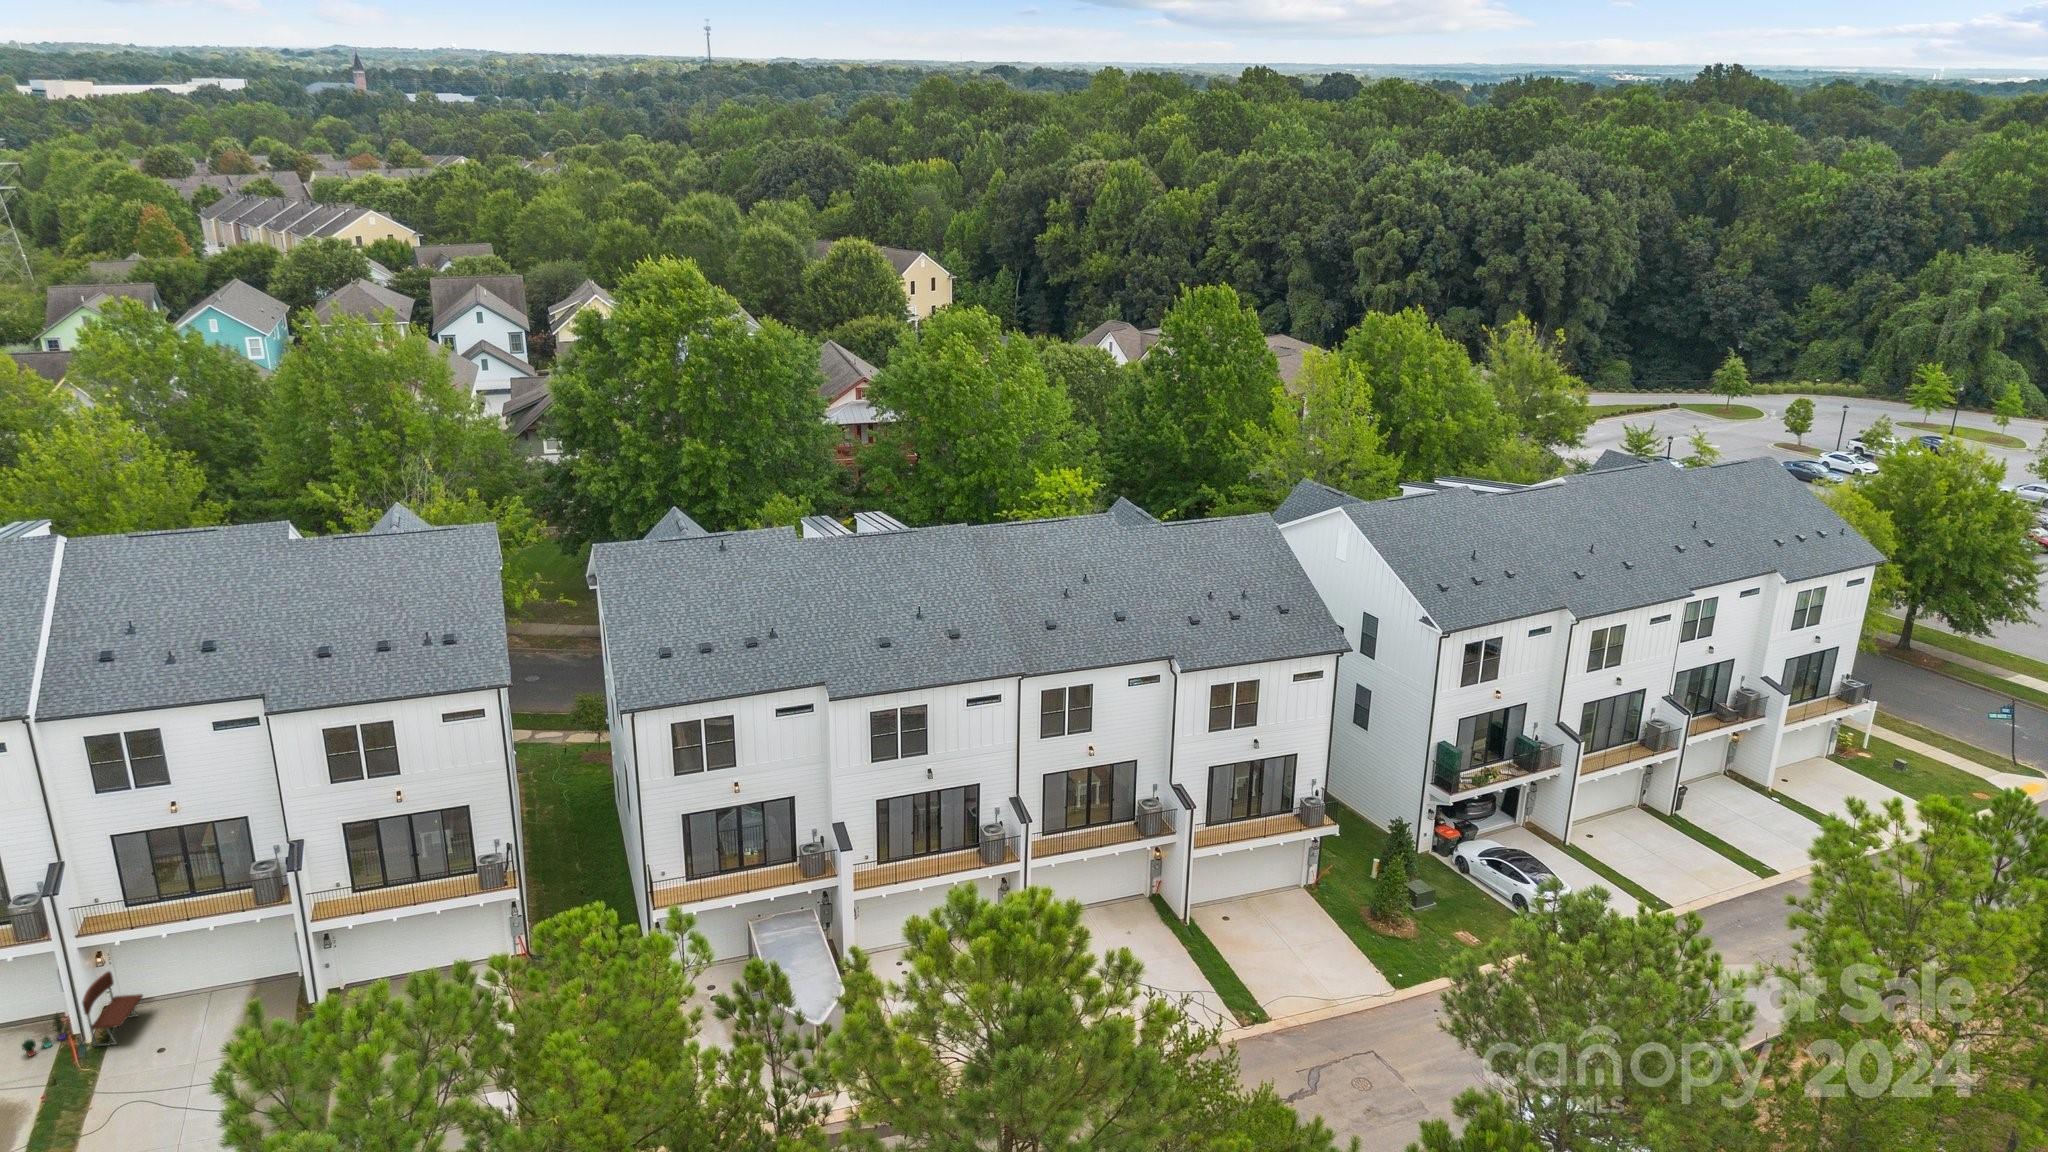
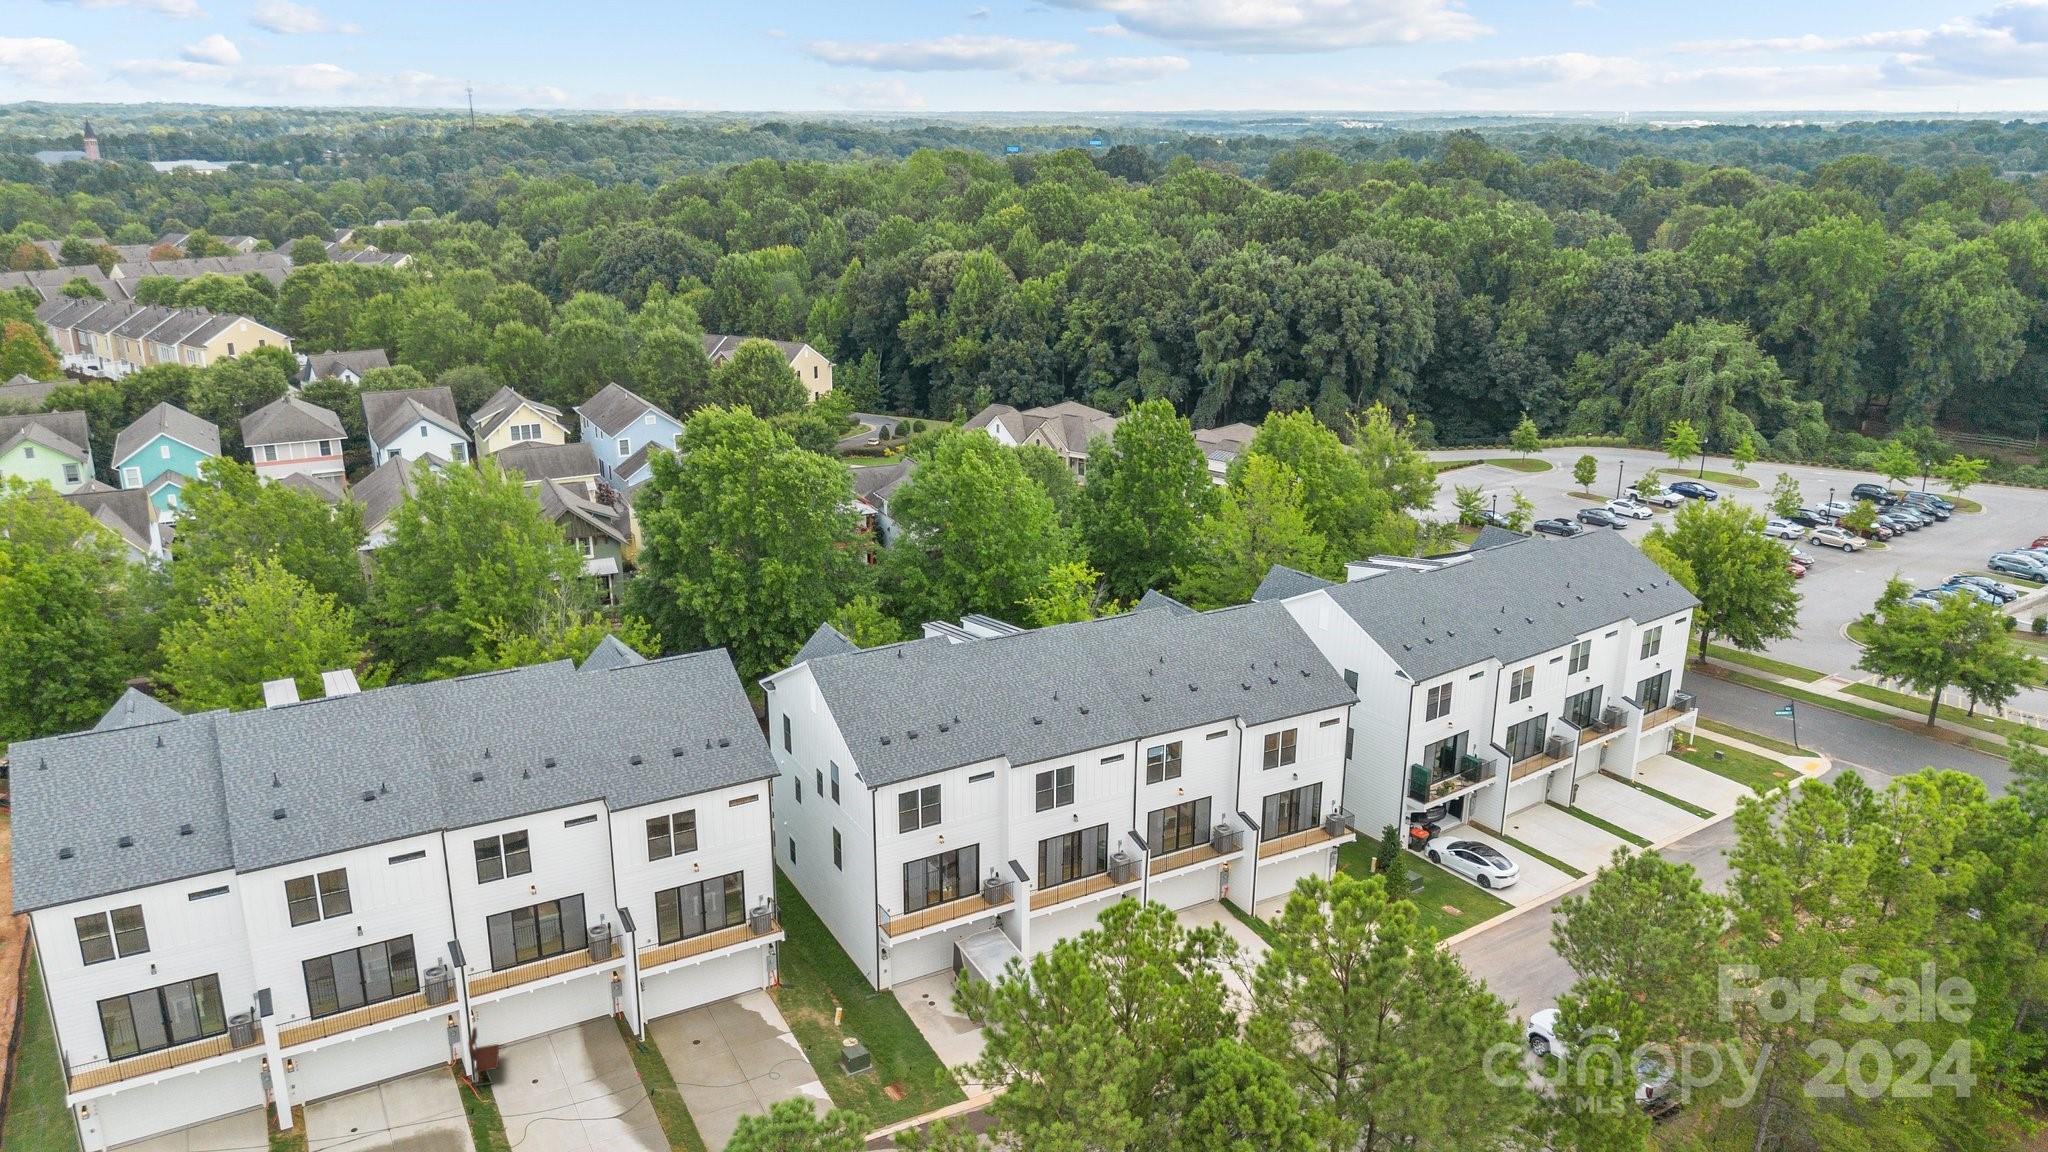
potted plant: present [22,1013,66,1056] -> none [423,1062,449,1099]

